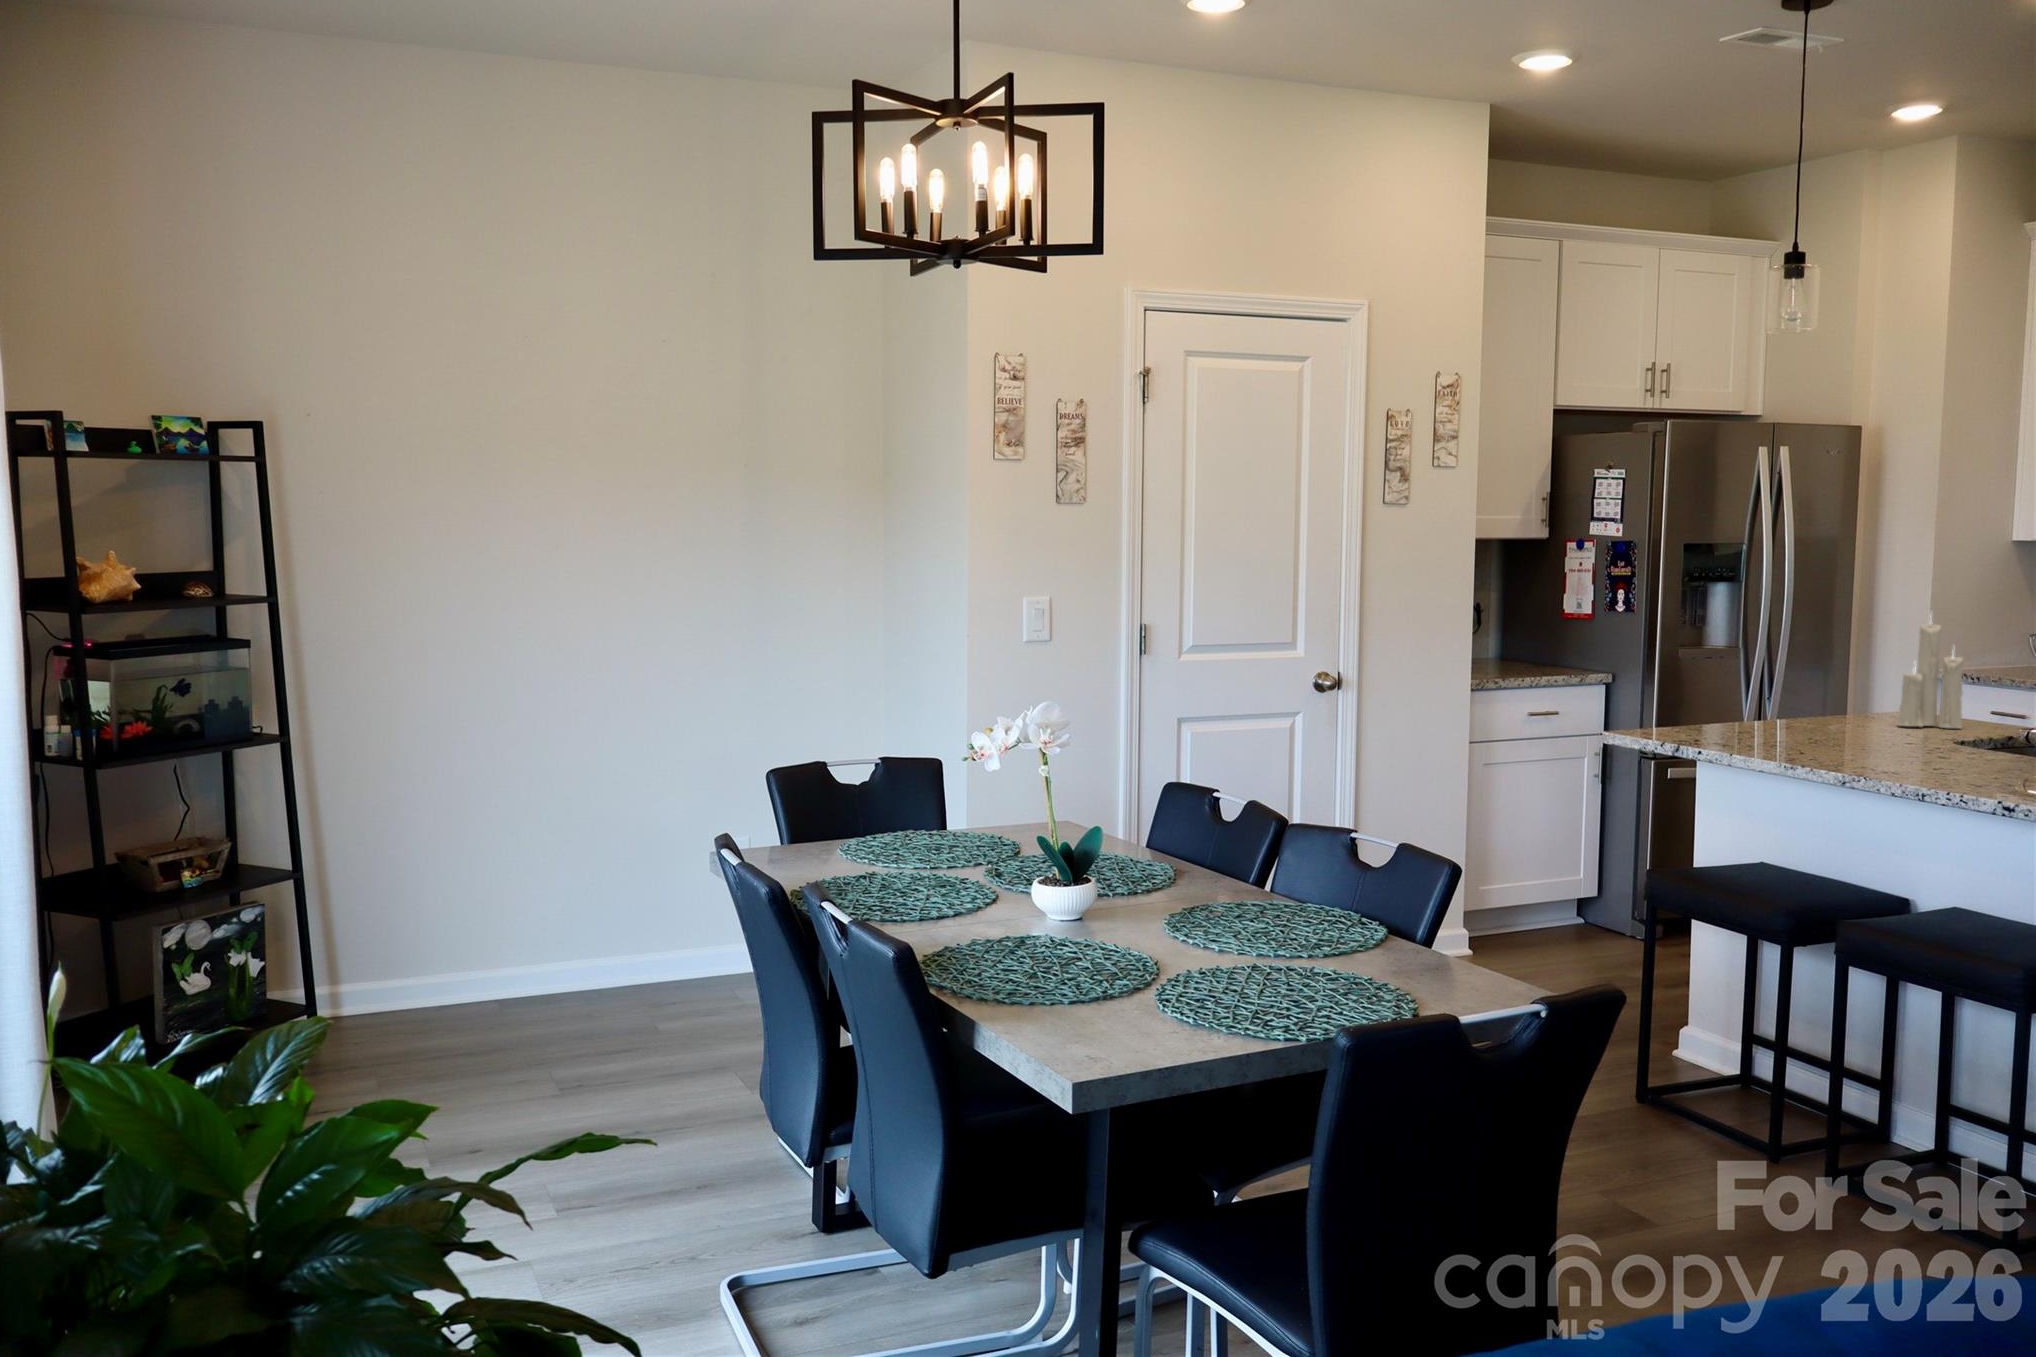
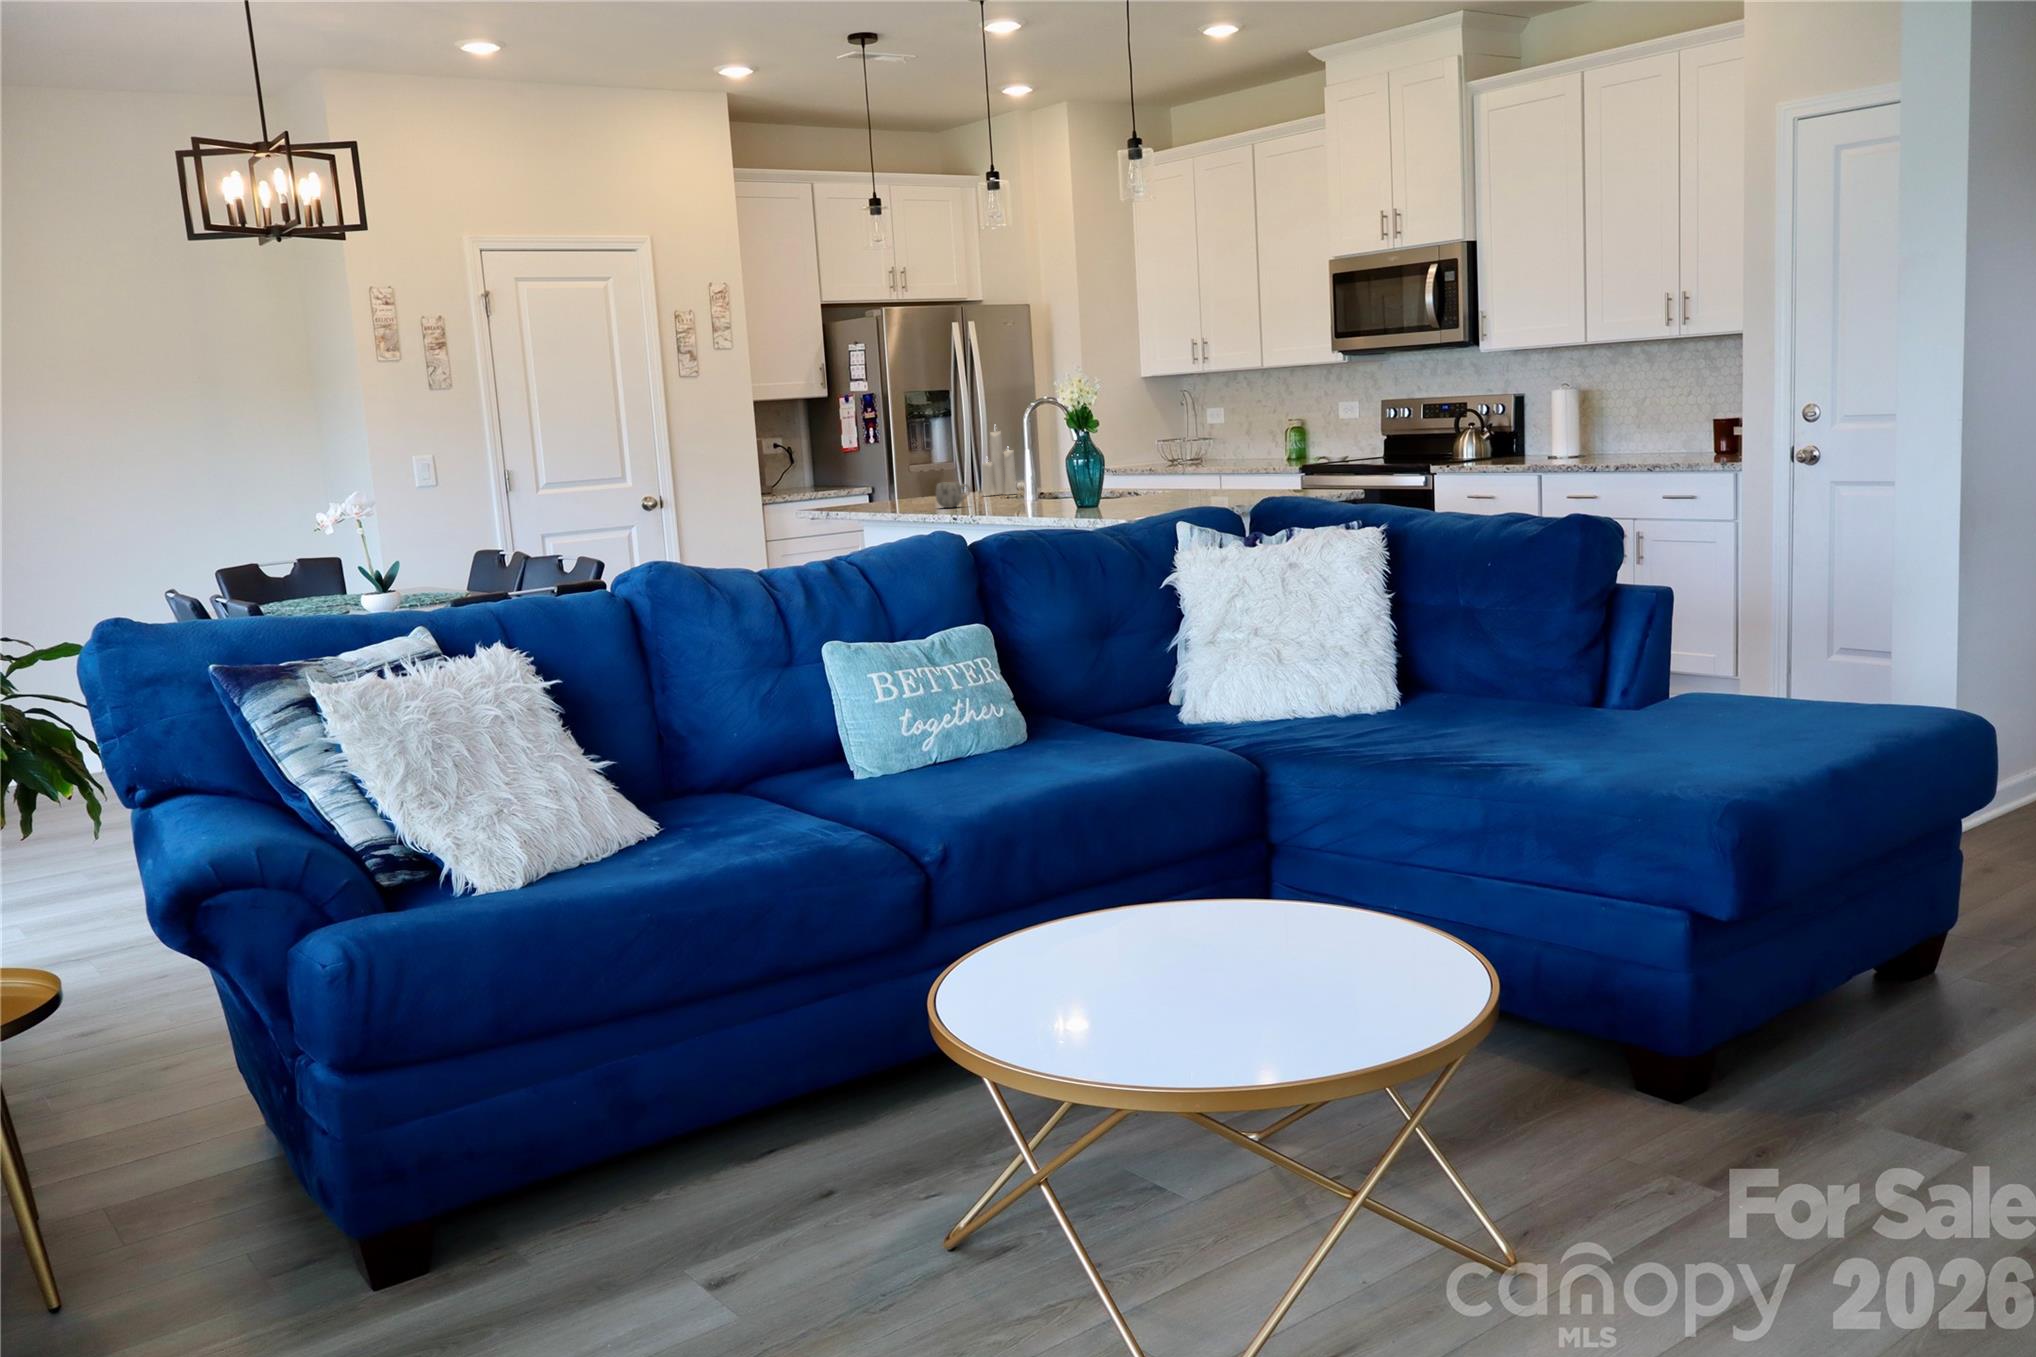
mug: none [1916,720,1983,766] -> present [936,482,971,508]

